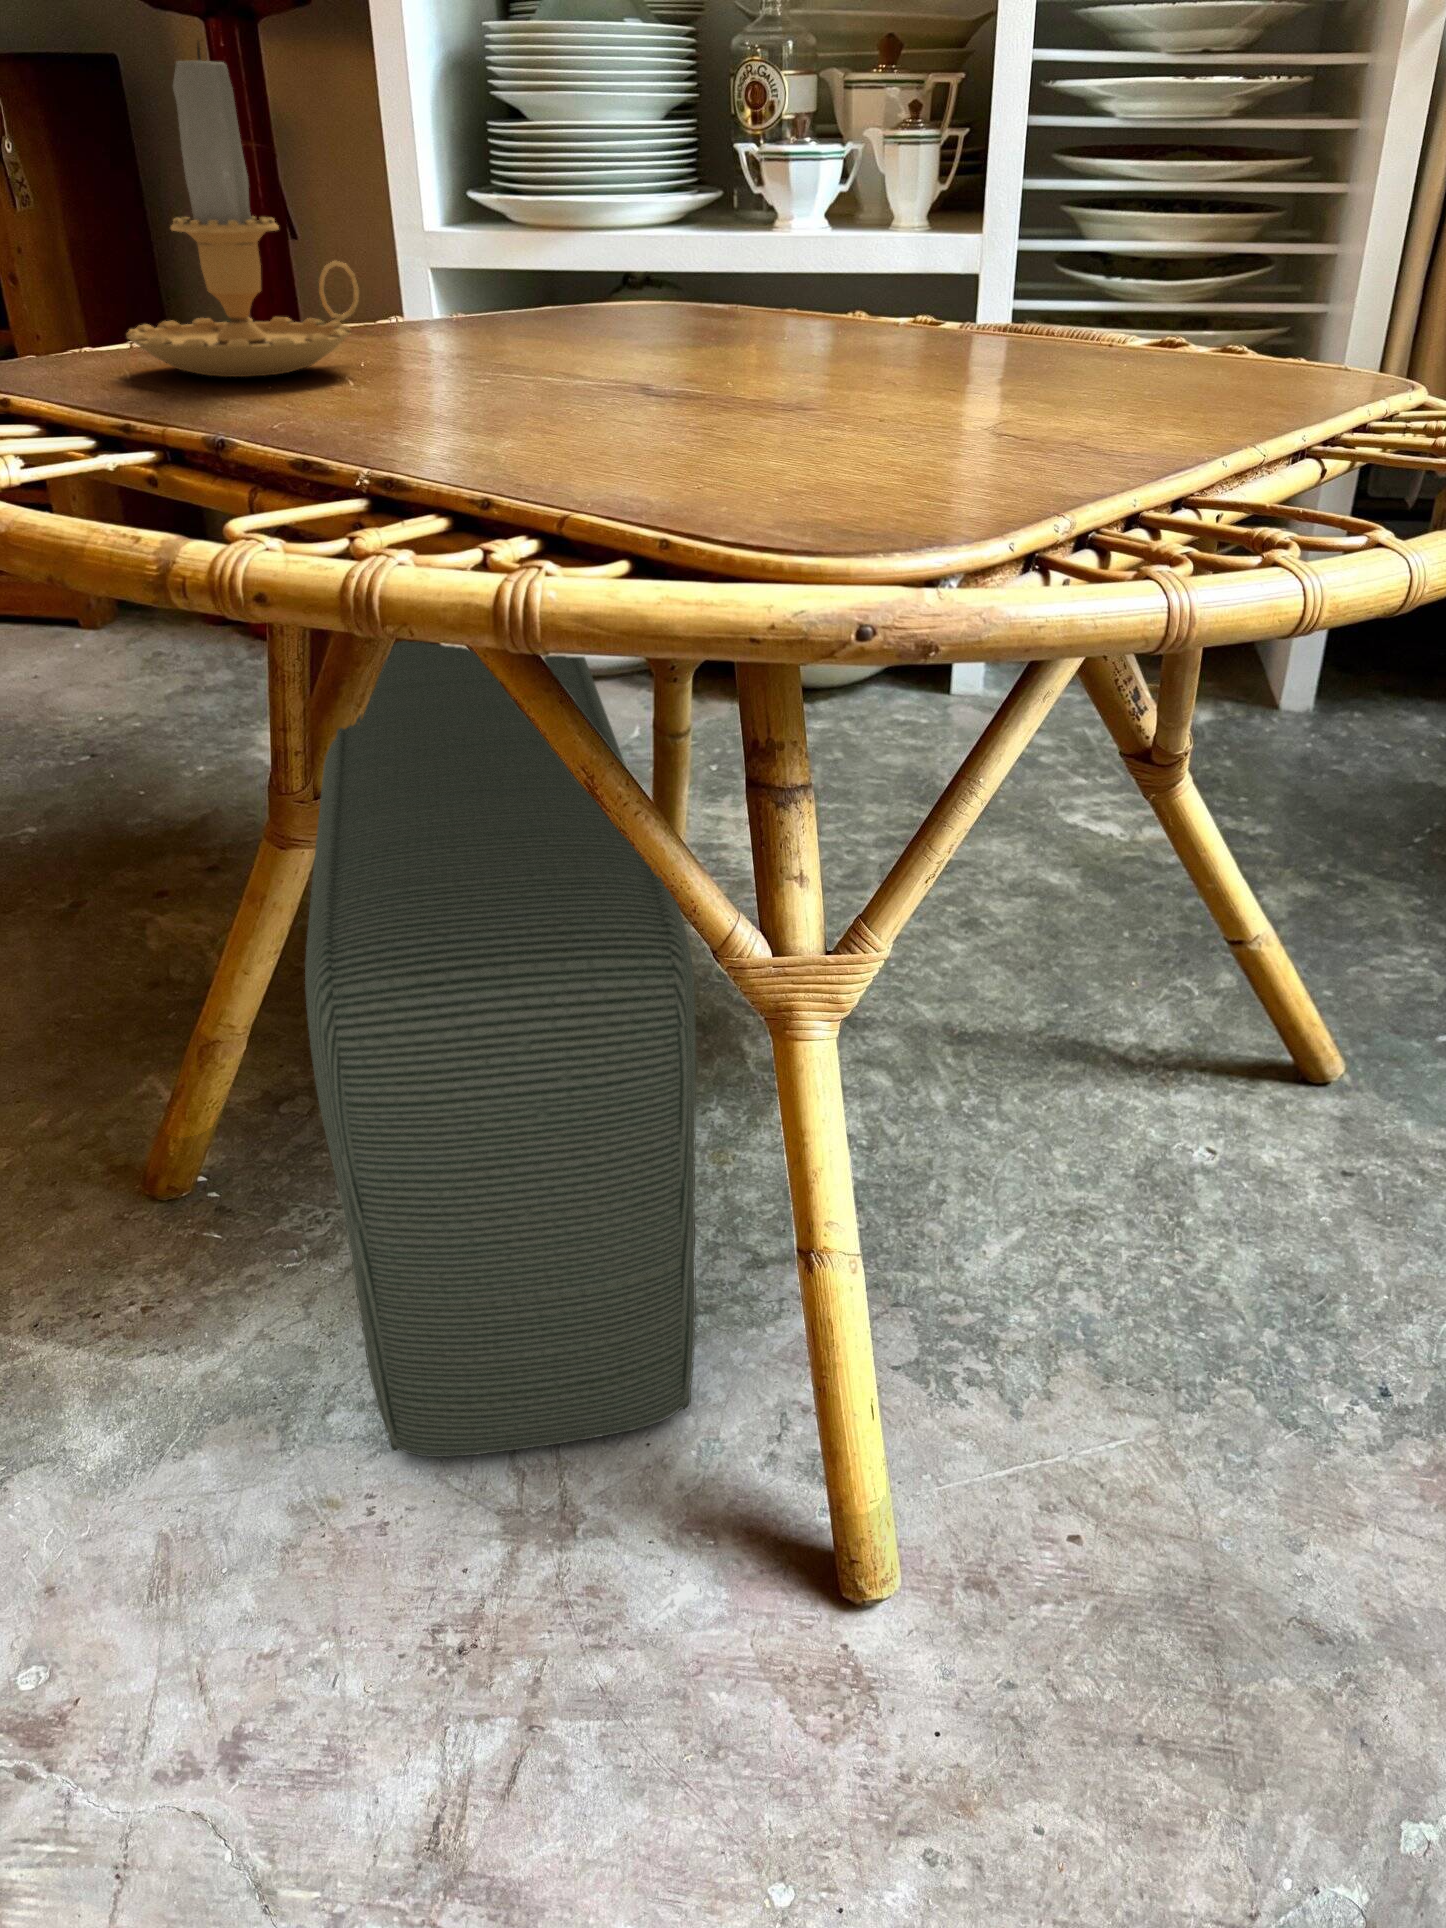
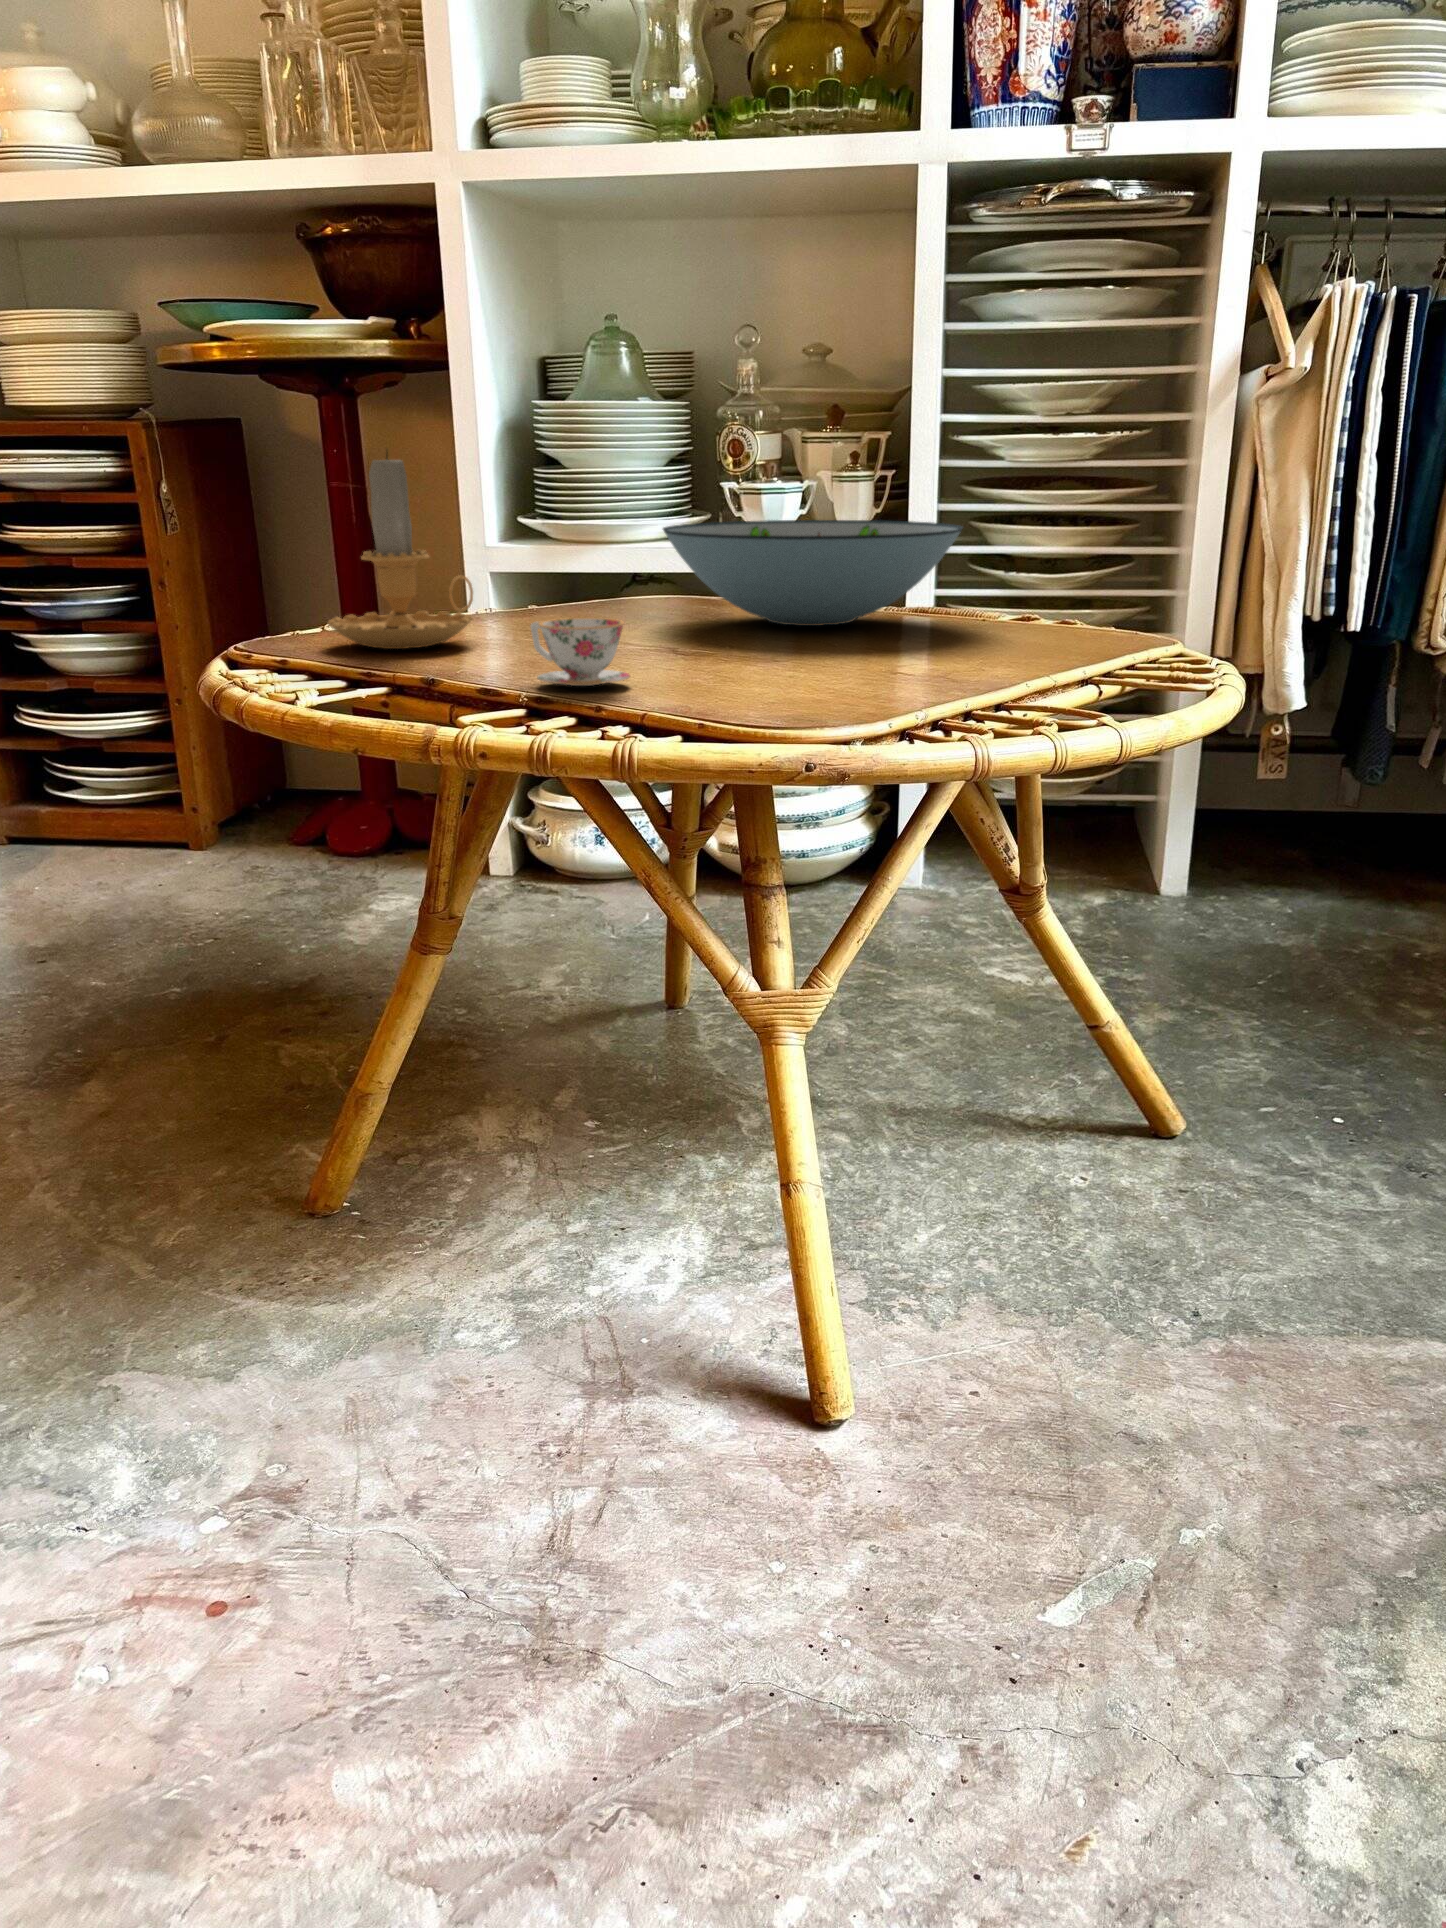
decorative bowl: none [644,190,1090,350] -> present [663,520,963,626]
teacup: none [412,333,573,450] -> present [531,618,630,686]
pouf: present [305,641,696,1457] -> none [442,807,710,1352]

